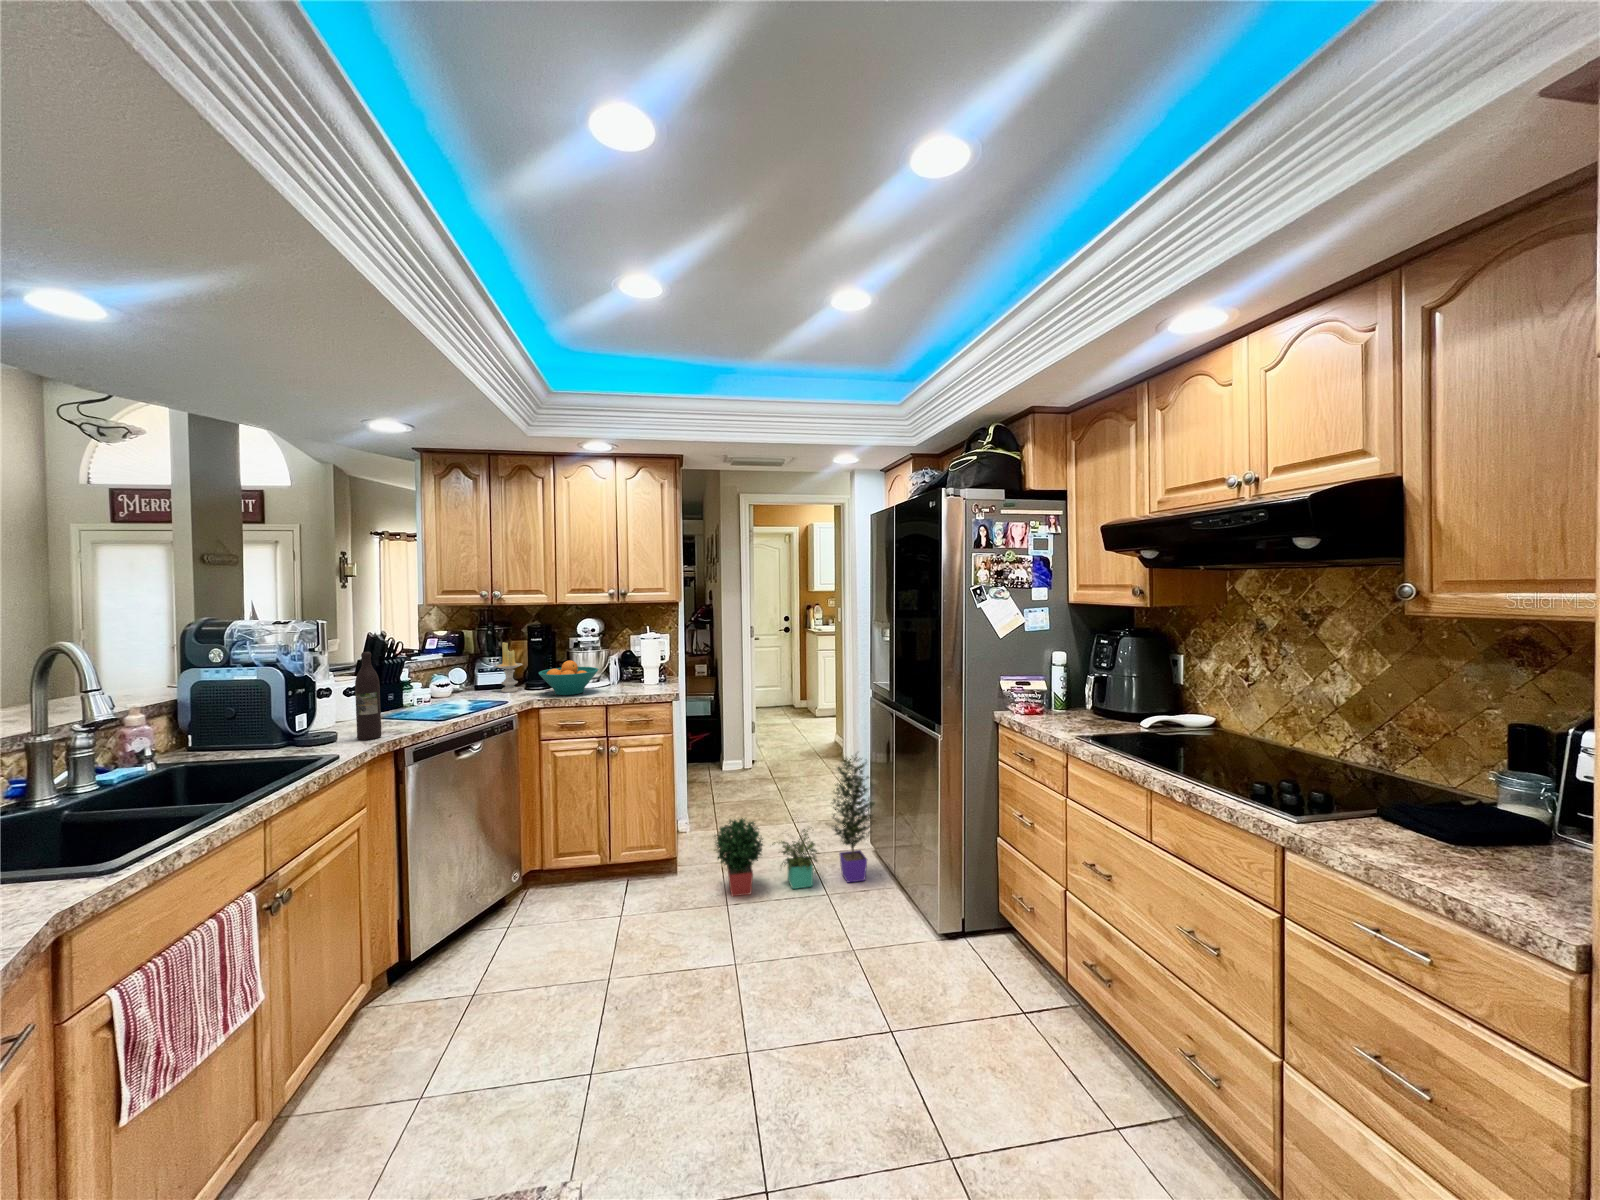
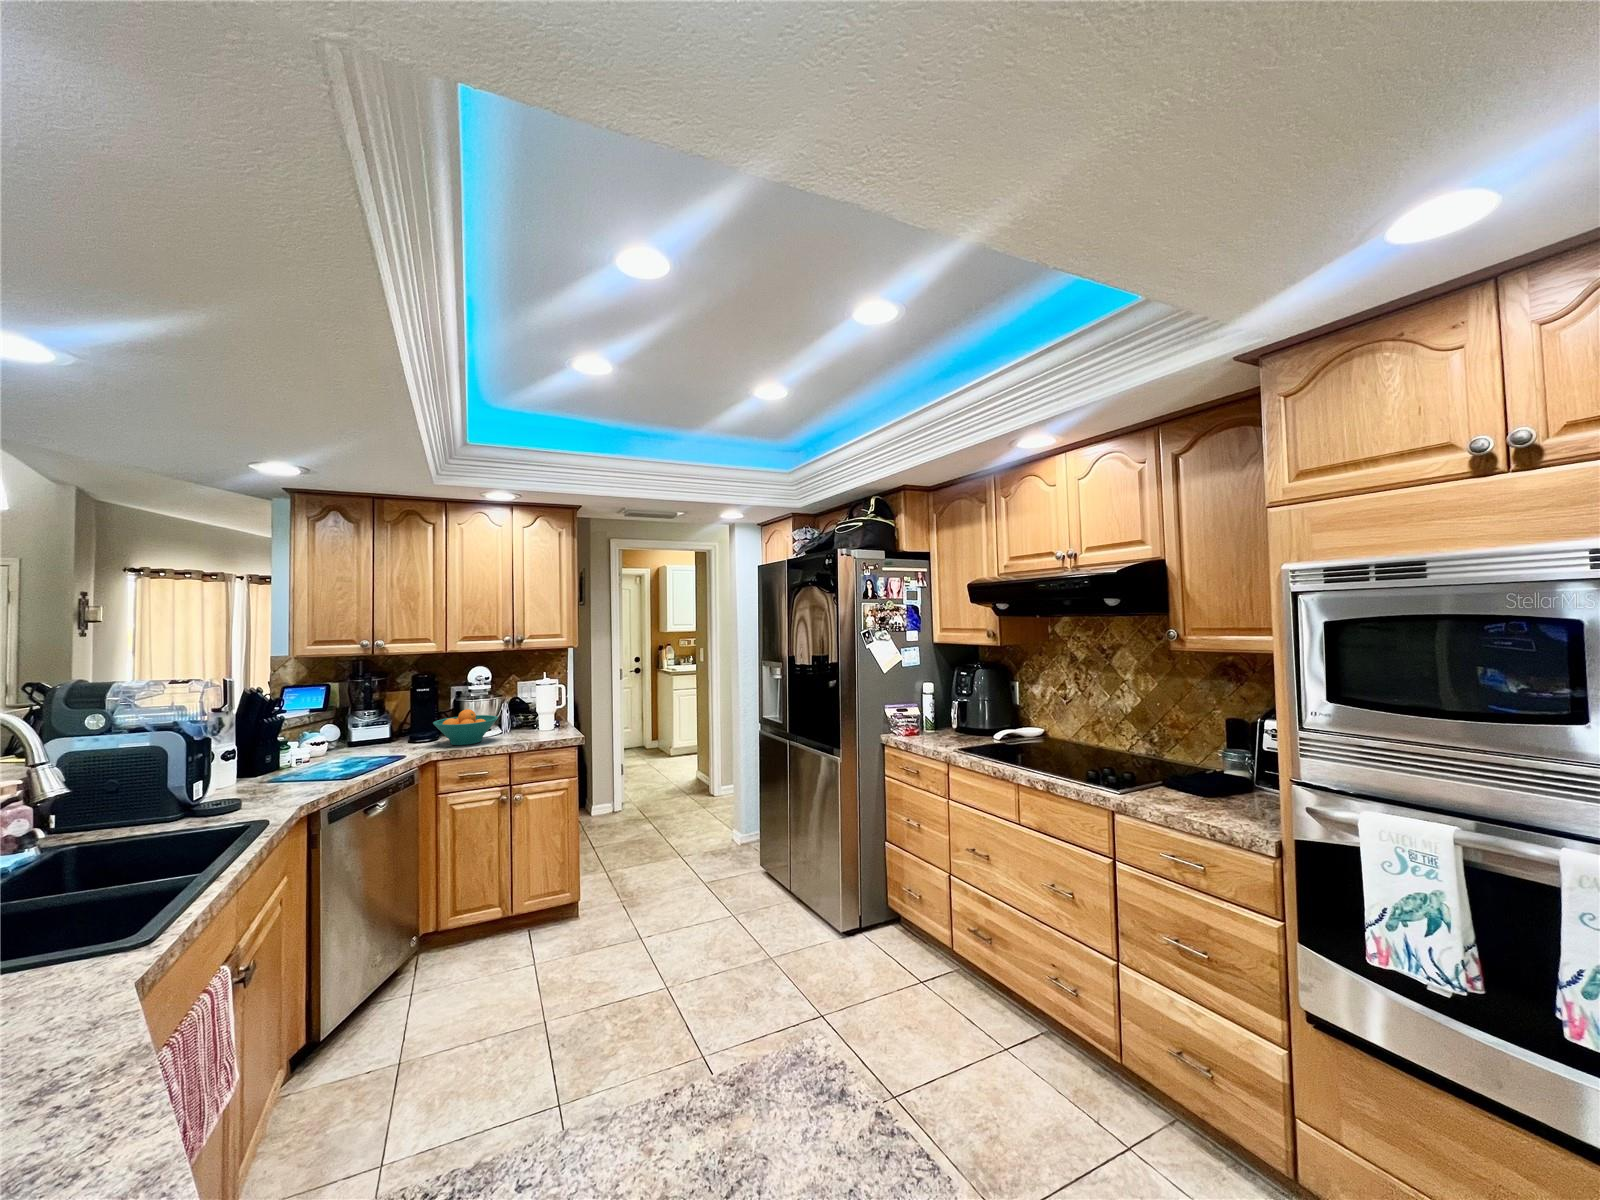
candle: present [495,642,523,692] -> none [377,693,408,746]
wine bottle: present [355,652,381,740] -> none [266,708,294,803]
potted plant: present [715,755,875,896] -> none [623,780,774,930]

